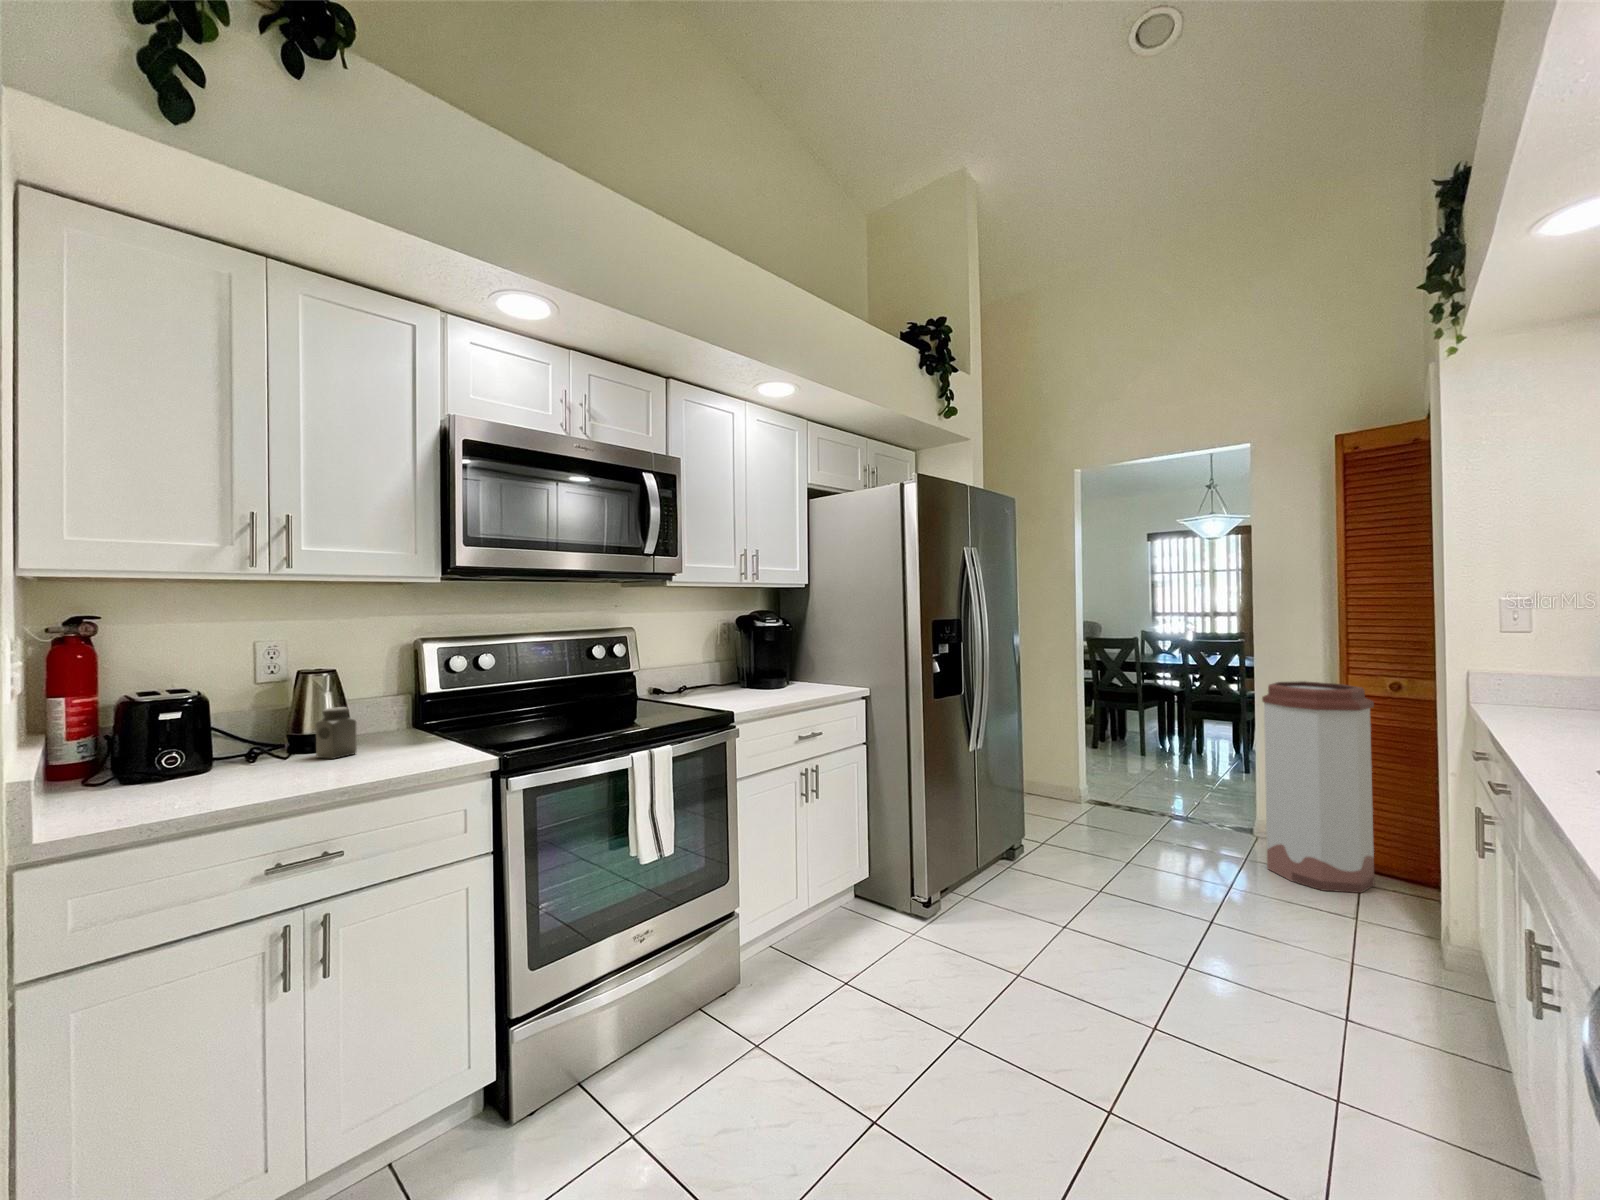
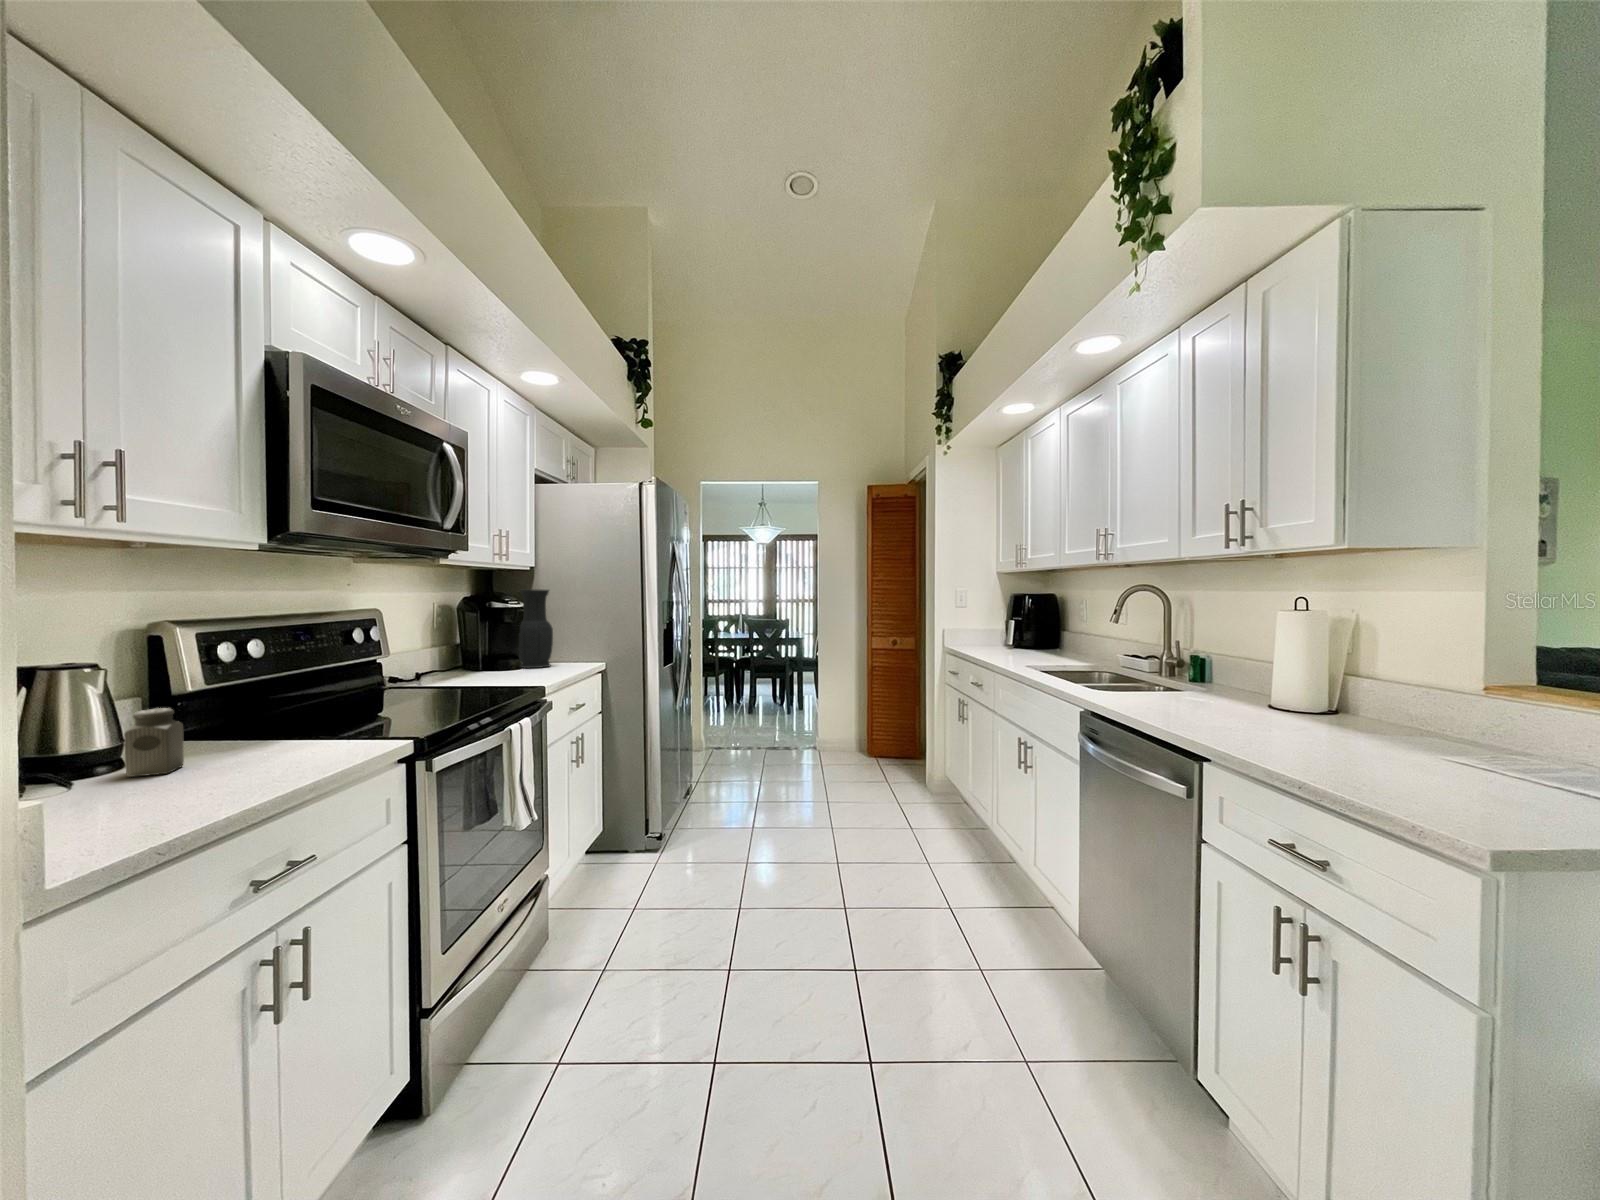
vase: none [776,607,812,690] -> present [518,589,553,668]
trash can: present [1262,681,1374,893] -> none [838,643,892,771]

